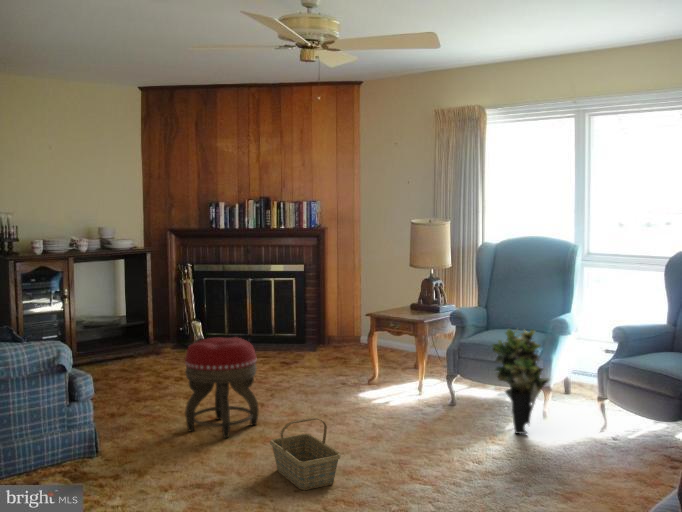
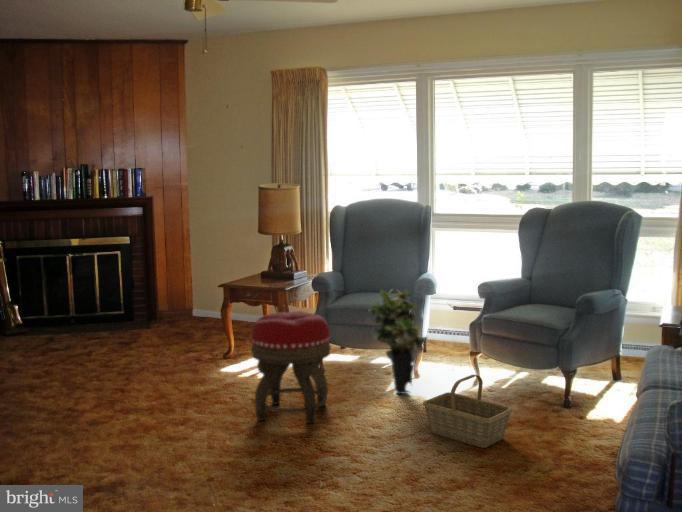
footstool: present [185,337,259,438] -> present [251,311,331,423]
basket: present [270,418,341,490] -> present [423,375,512,448]

